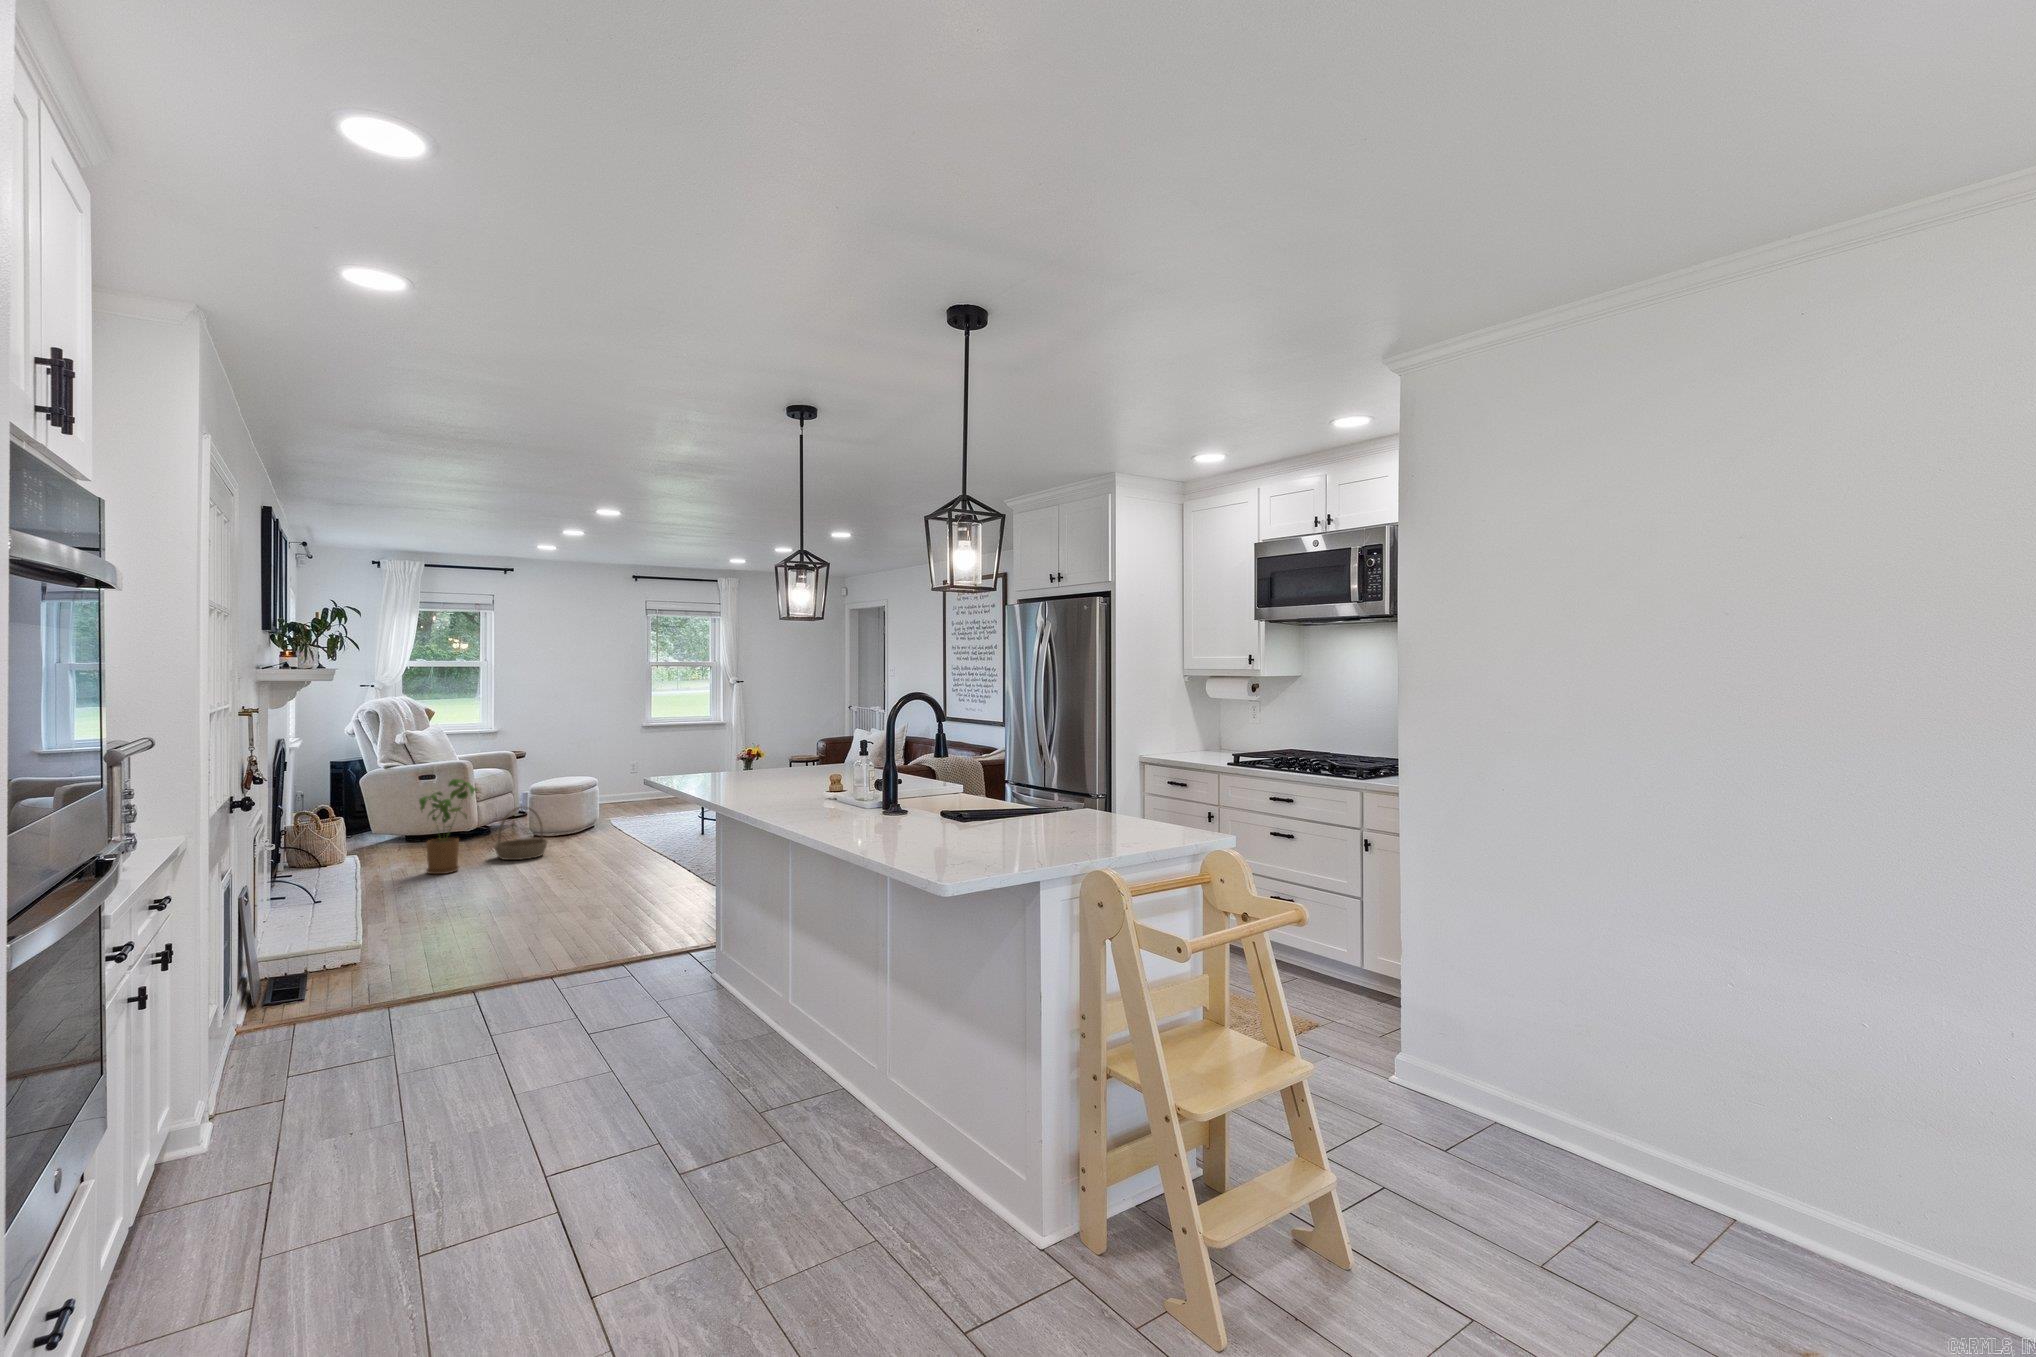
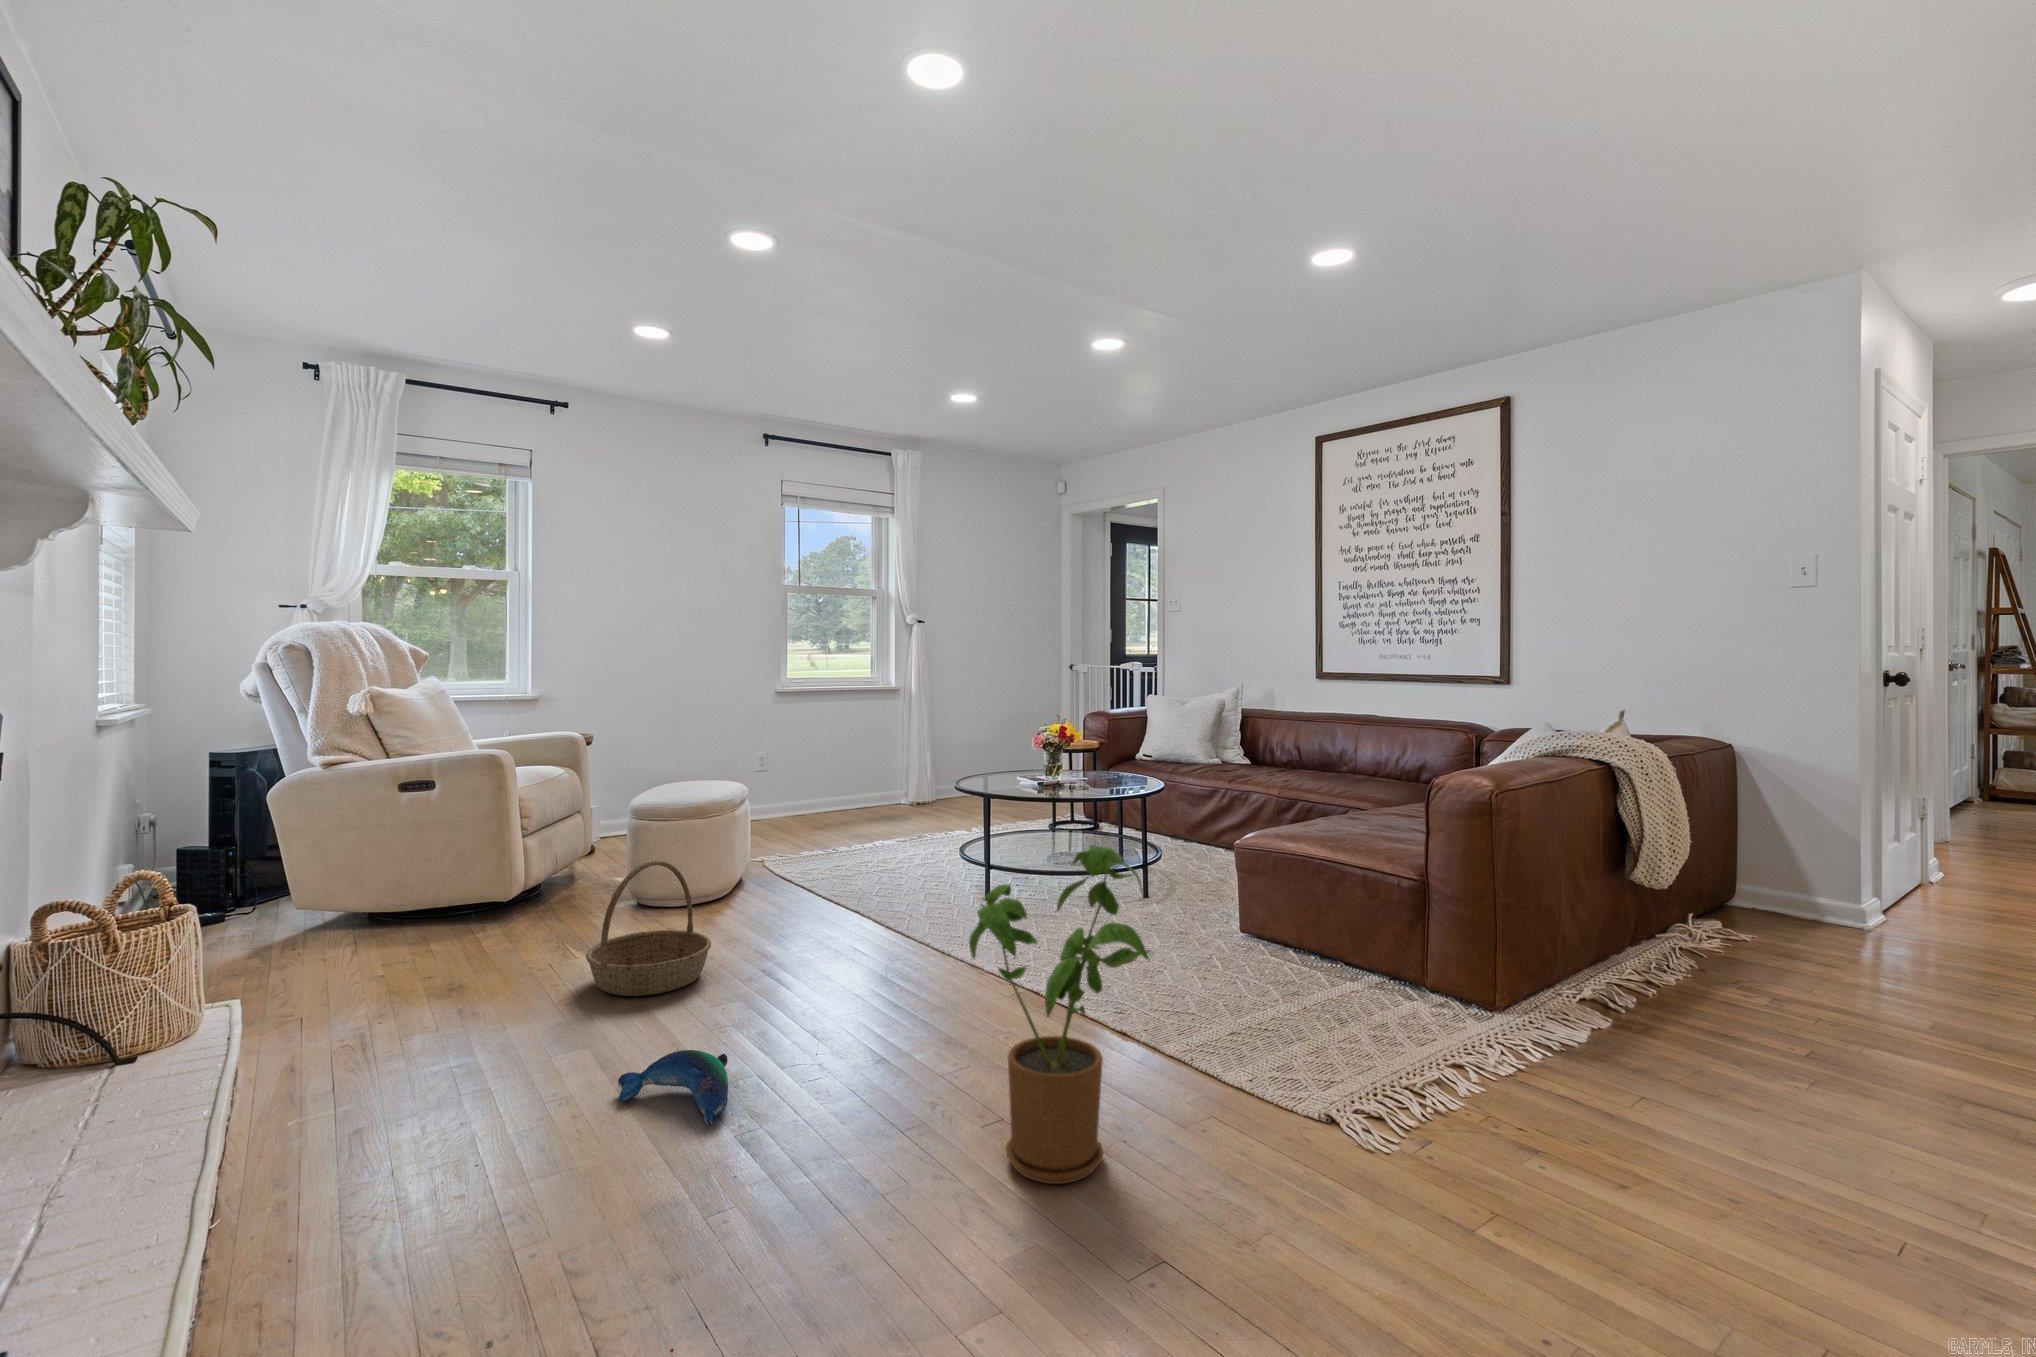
house plant: present [419,779,479,874] -> present [969,845,1151,1184]
plush toy: none [491,864,530,884] -> present [618,1050,728,1126]

